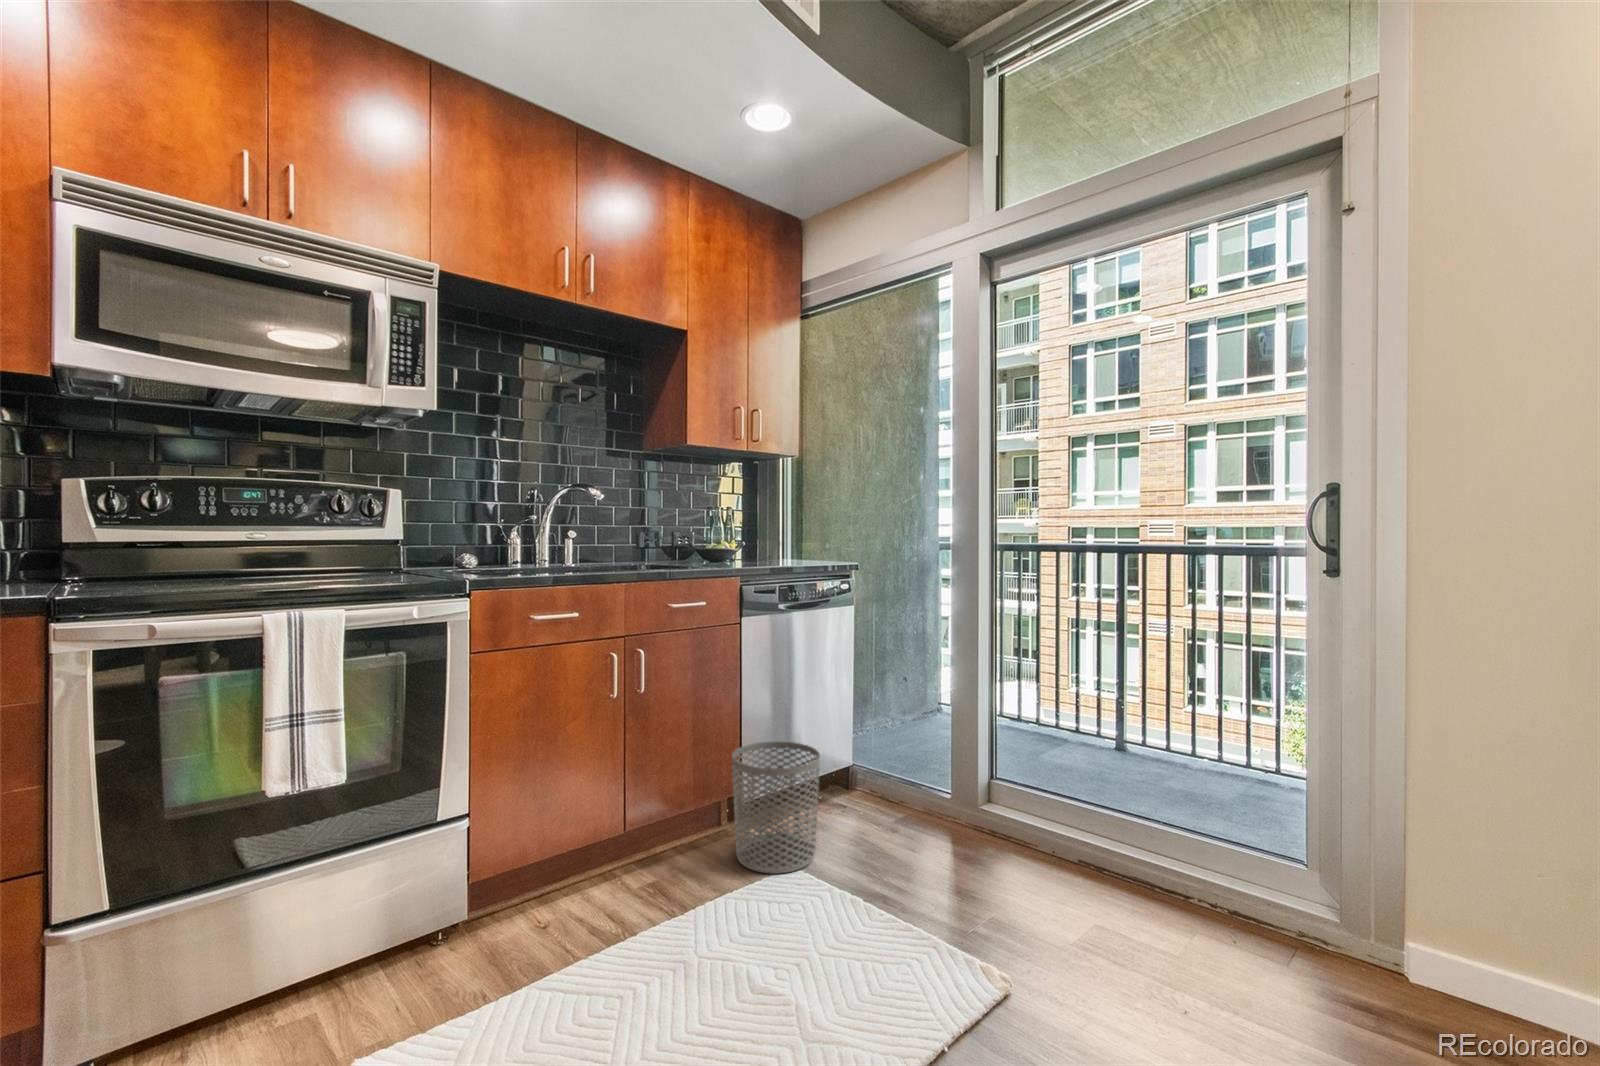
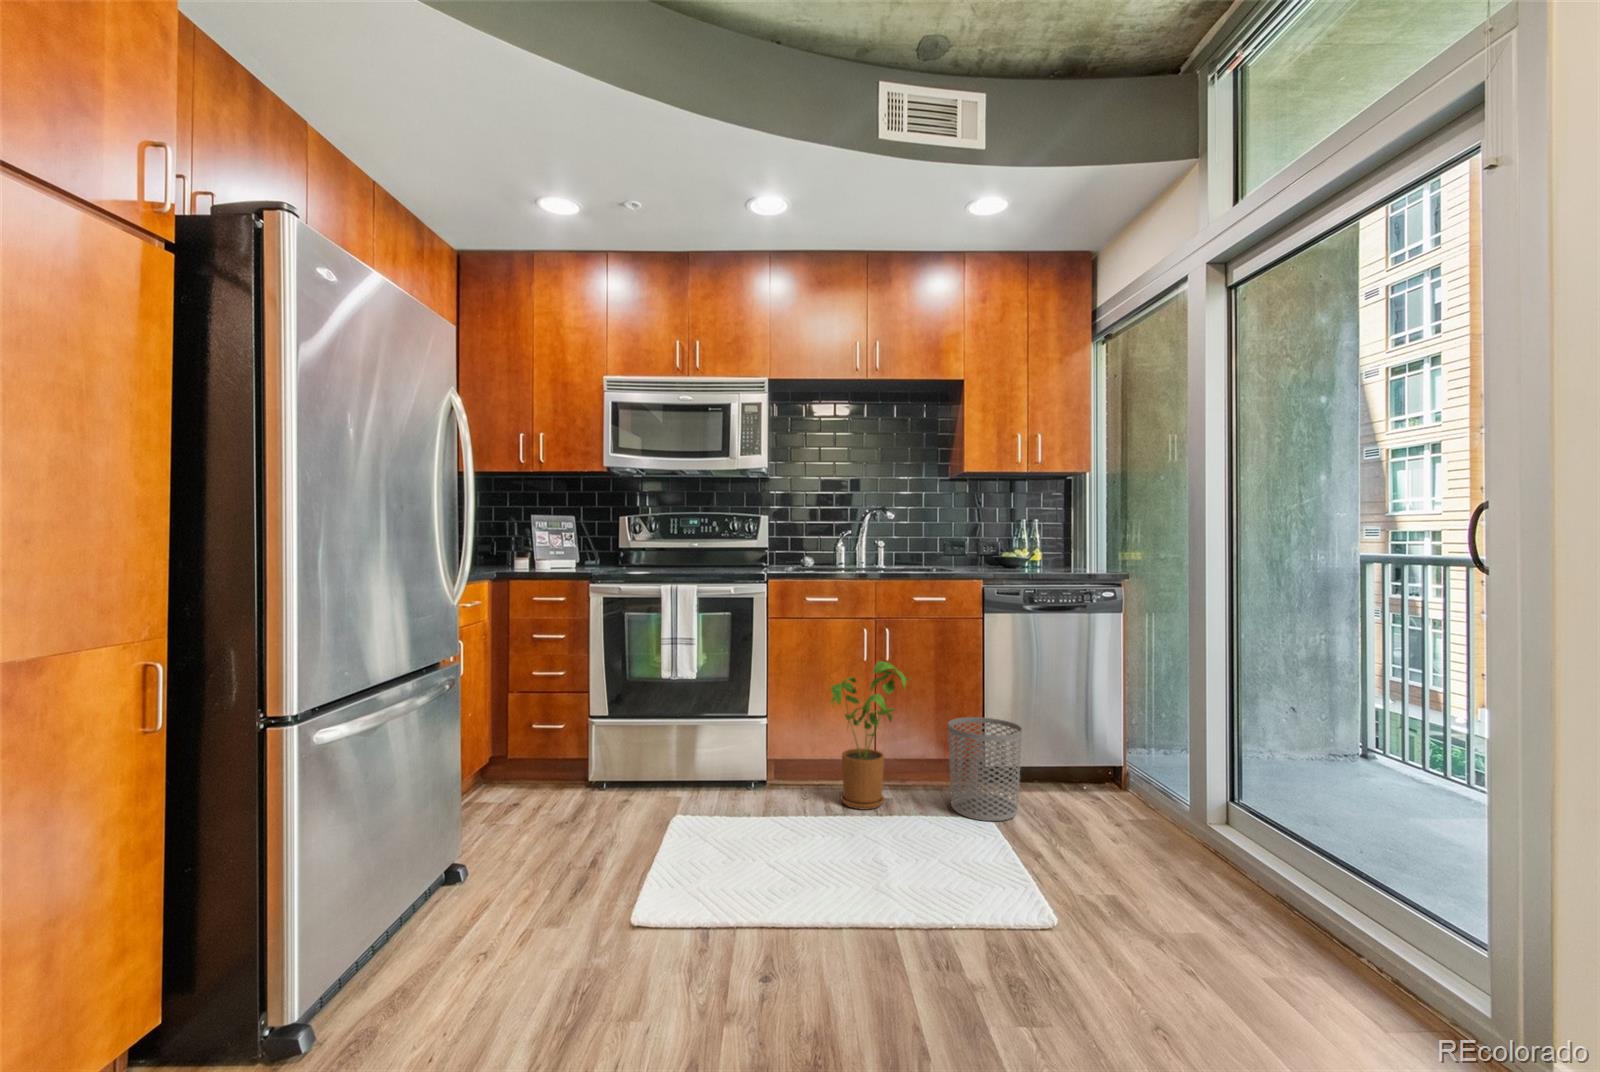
house plant: none [582,696,703,917] -> present [831,661,909,810]

